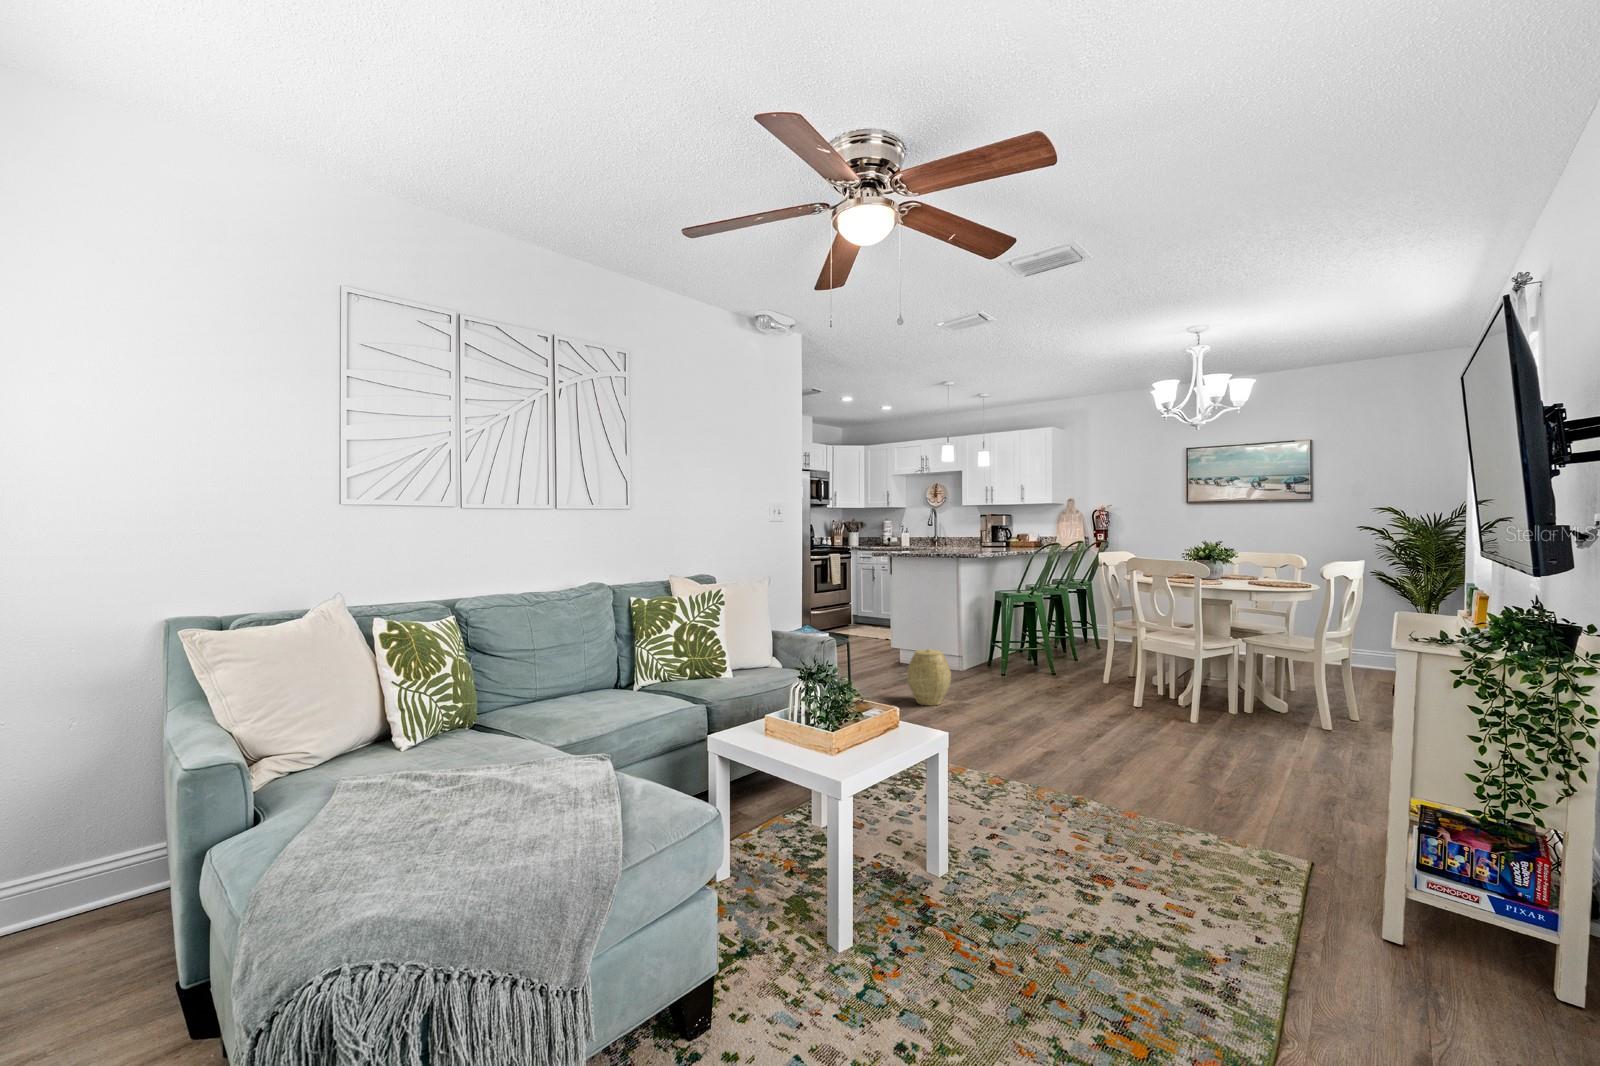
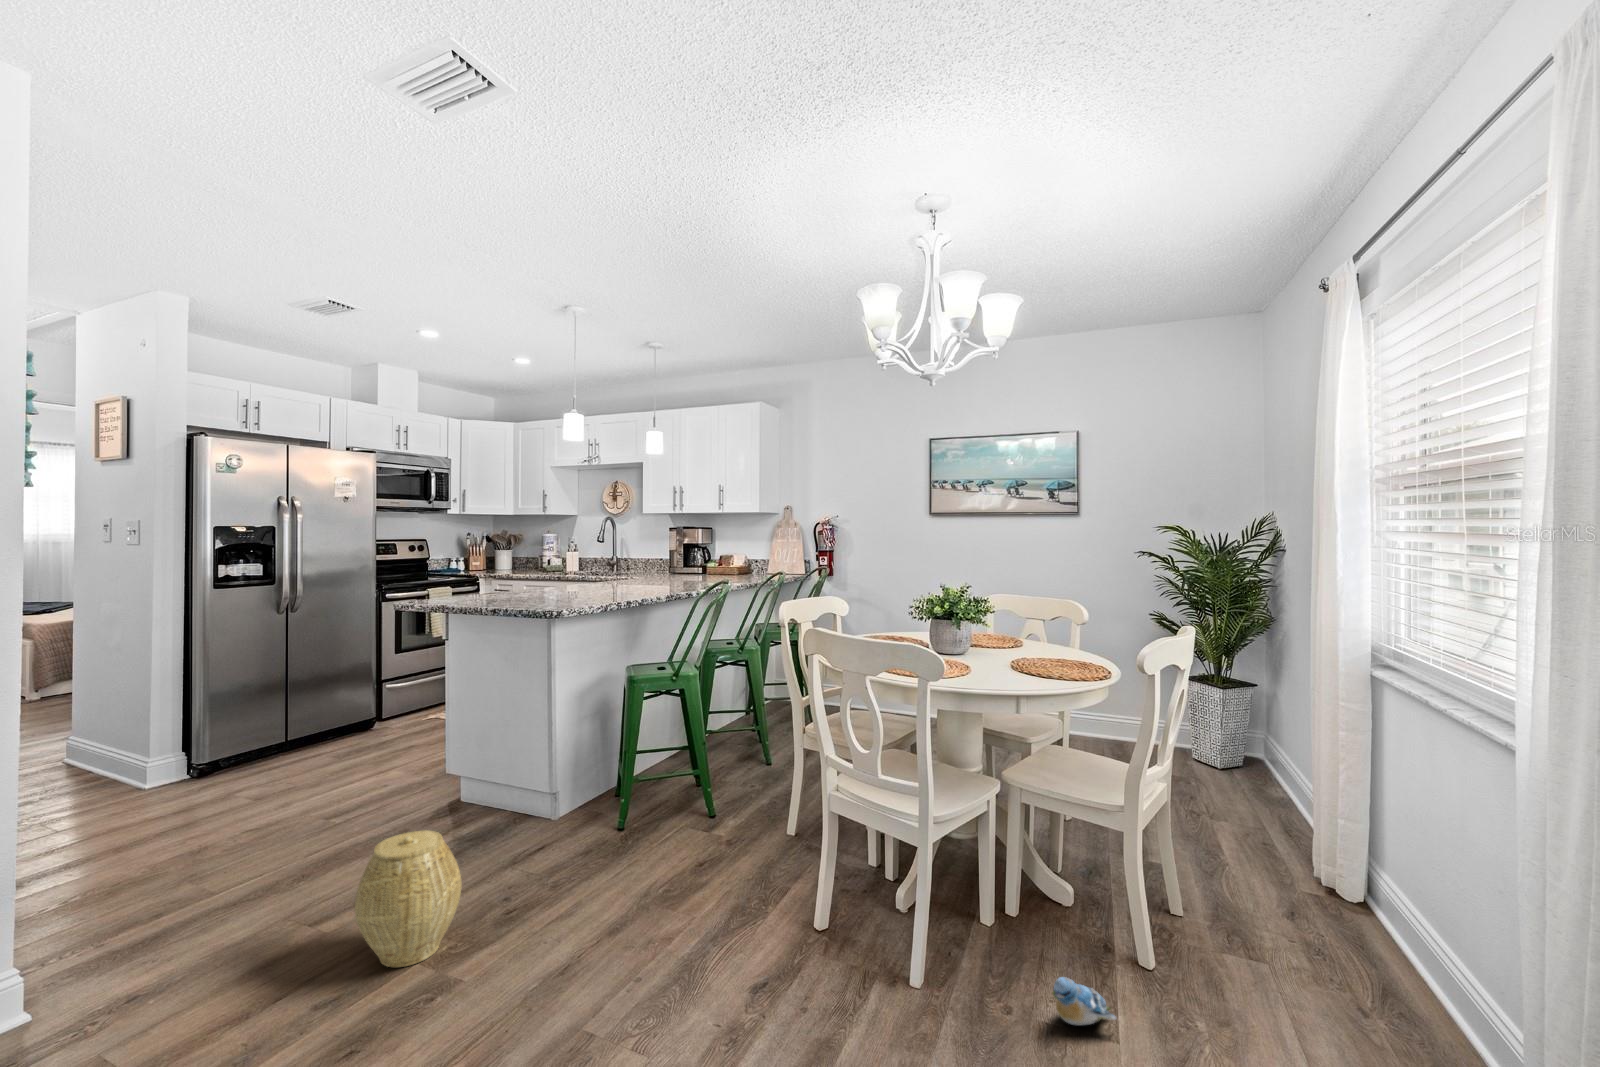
plush toy: none [1270,720,1306,744] -> present [1053,977,1117,1025]

